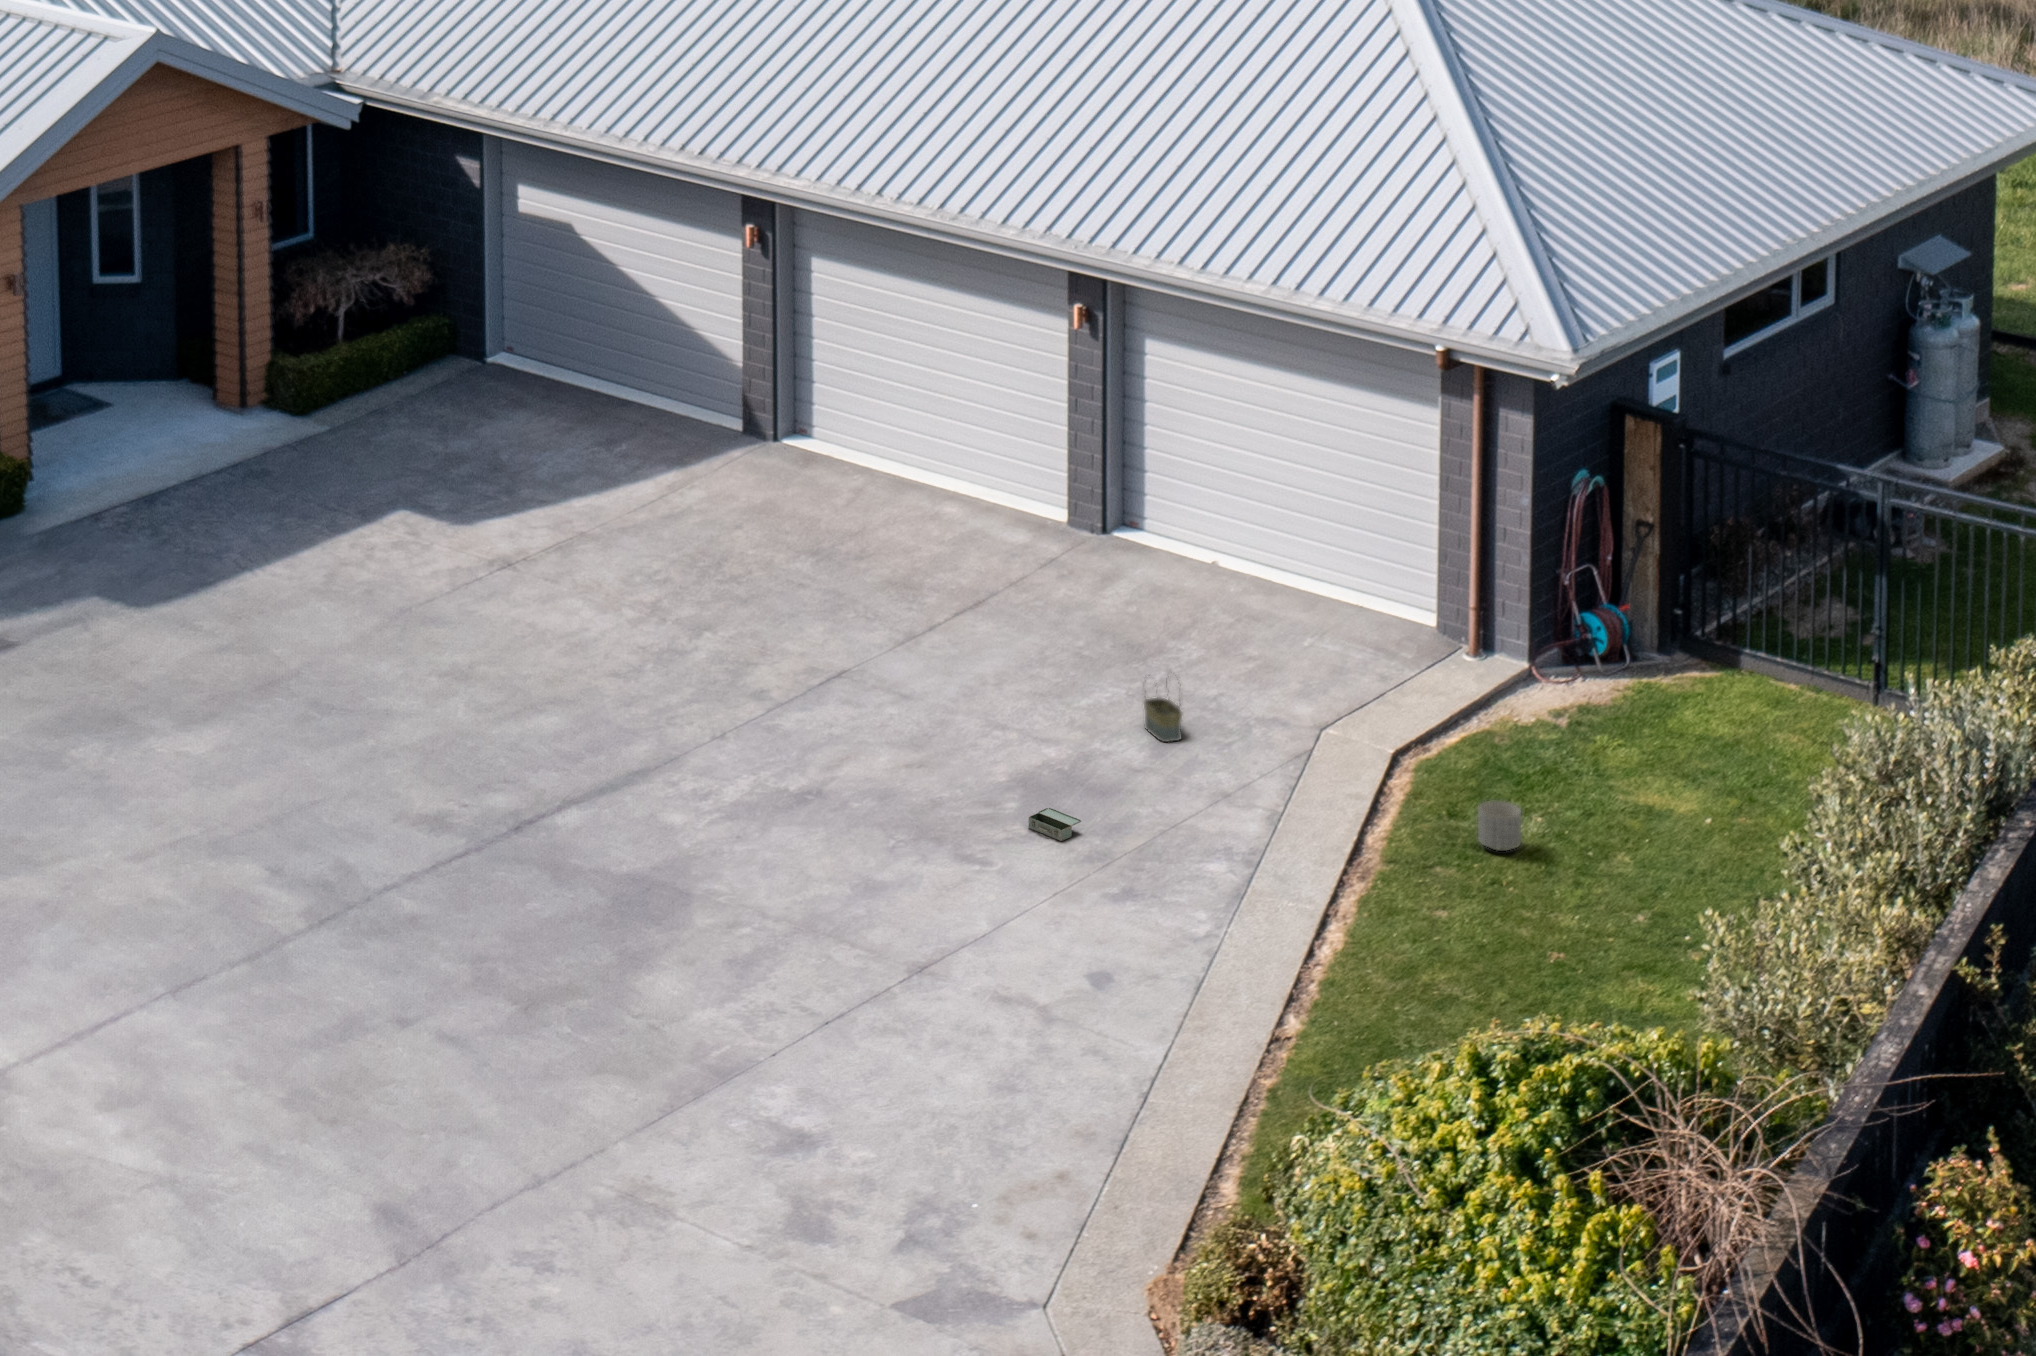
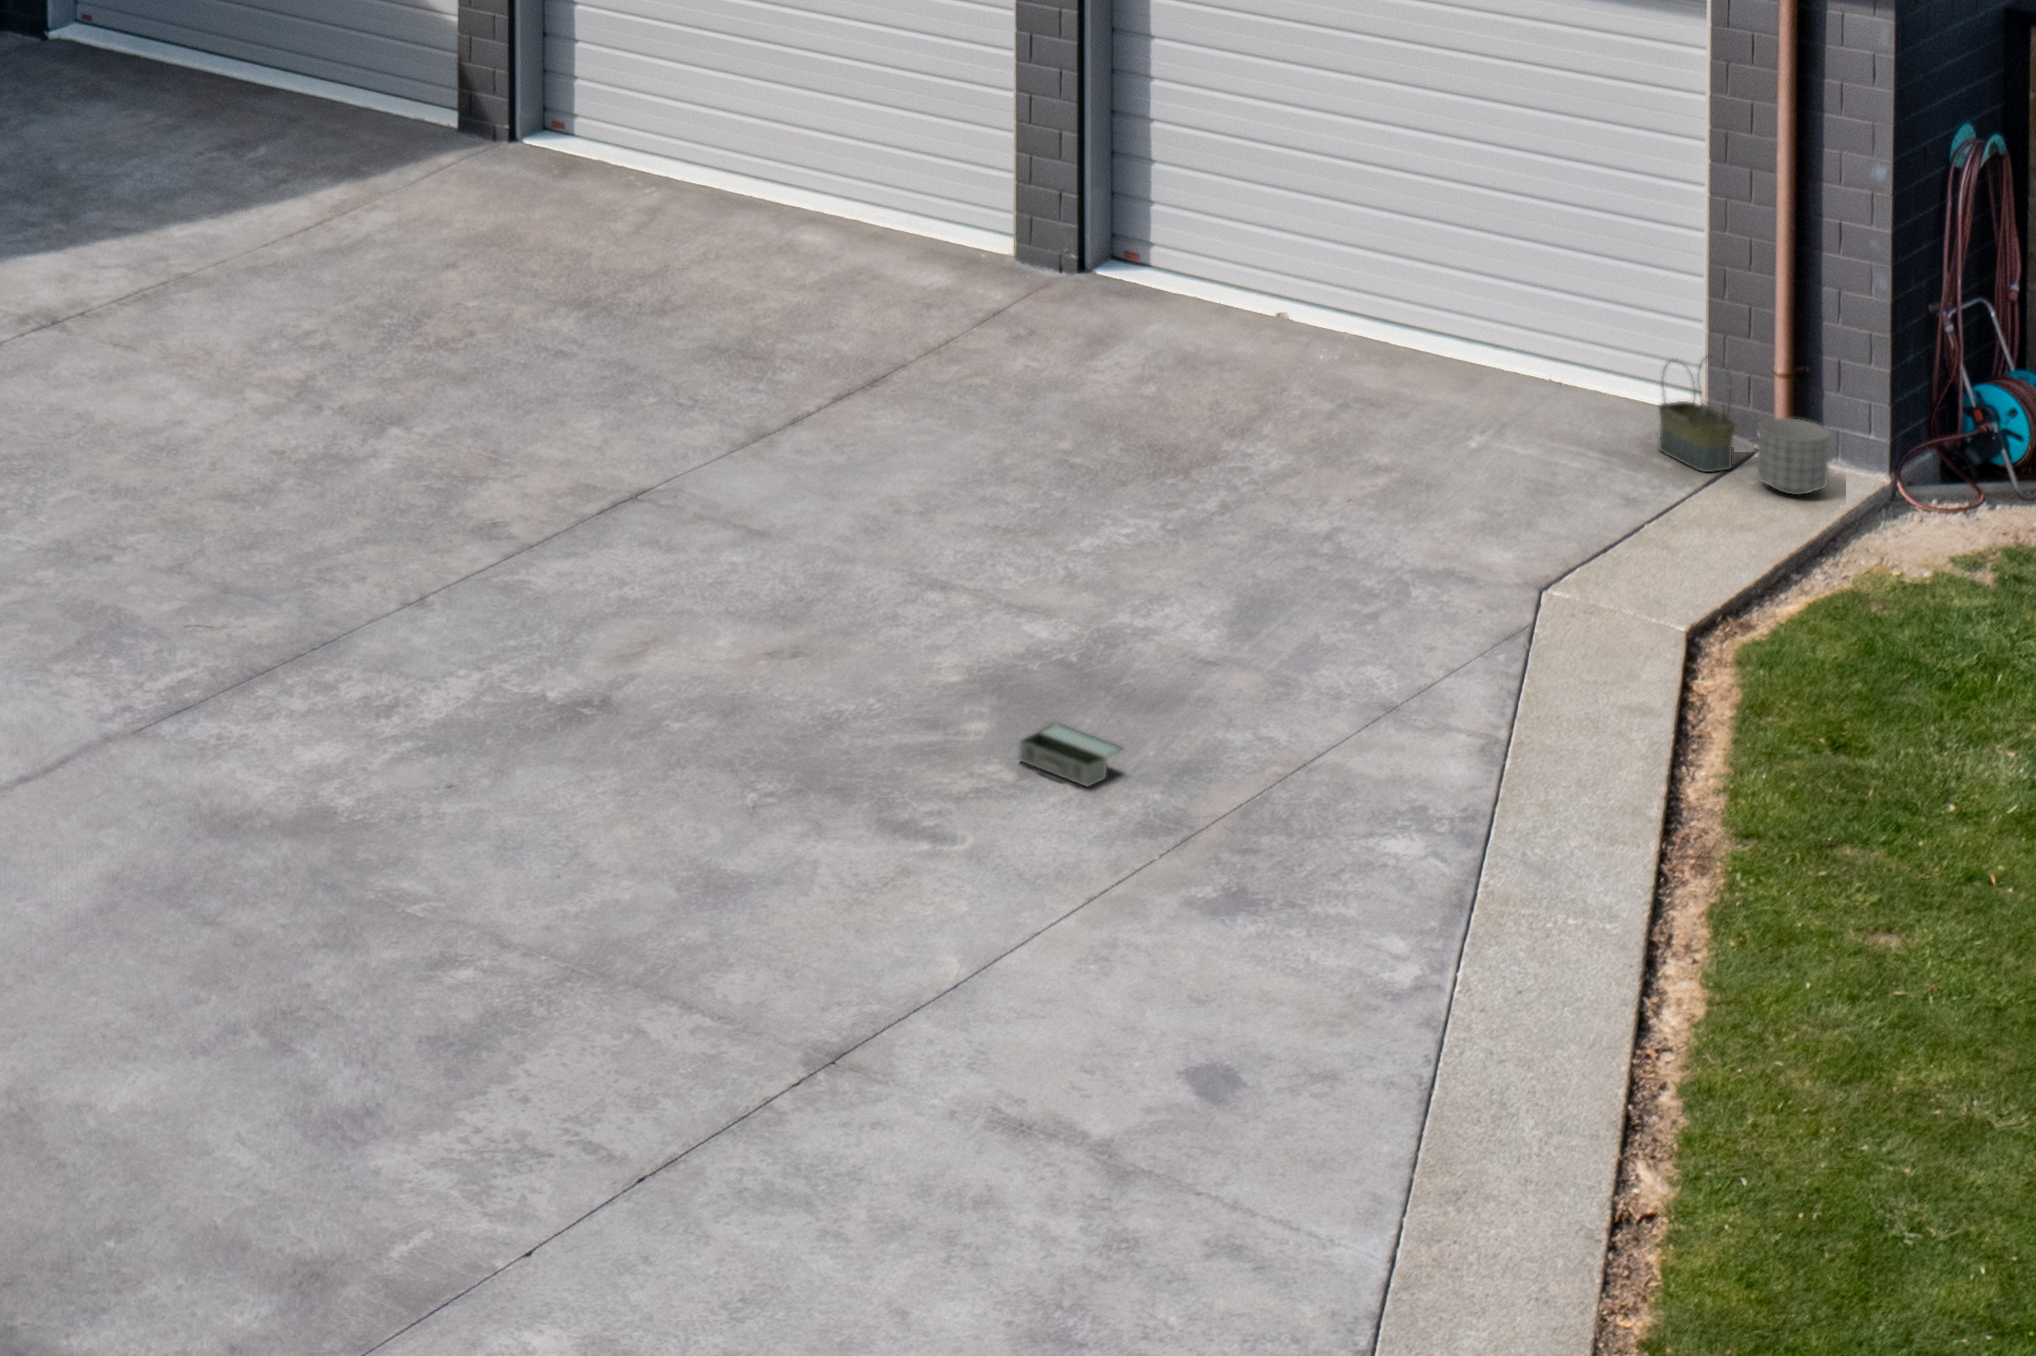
basket: present [1144,674,1182,742] -> present [1659,359,1735,472]
planter: present [1478,801,1521,851] -> present [1757,418,1830,495]

